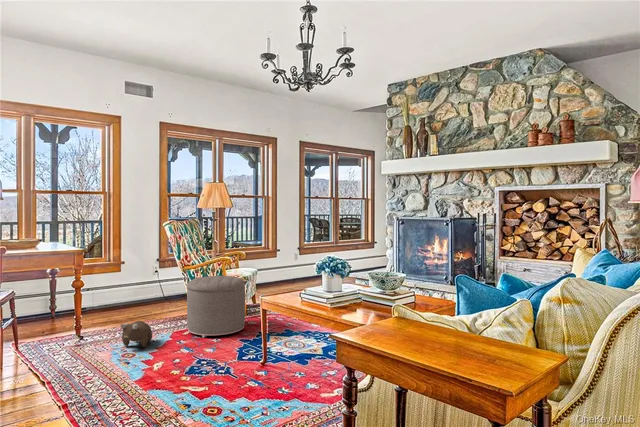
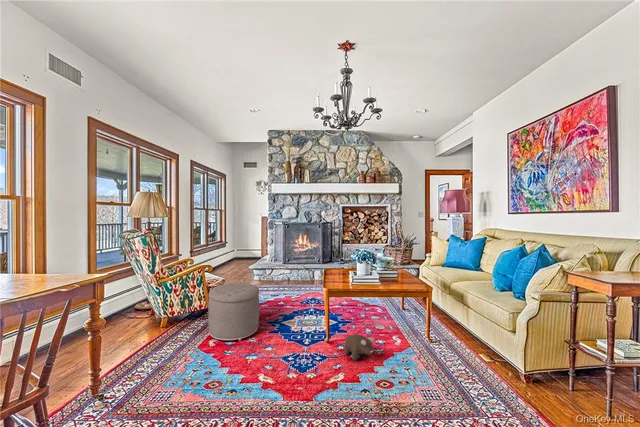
plush toy: present [121,321,152,347] -> present [344,334,374,361]

